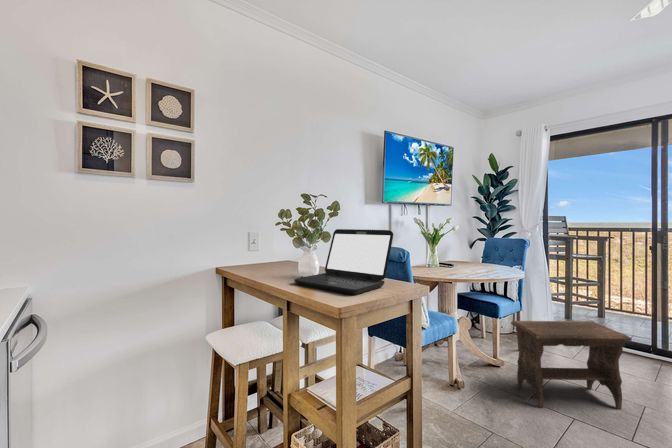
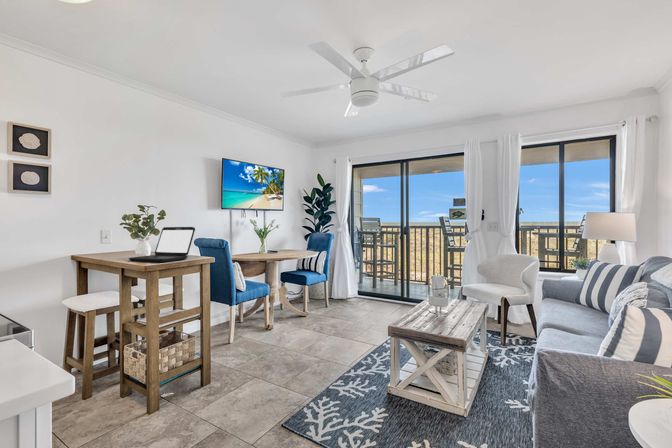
footstool: present [511,321,632,409] -> none [304,282,362,335]

